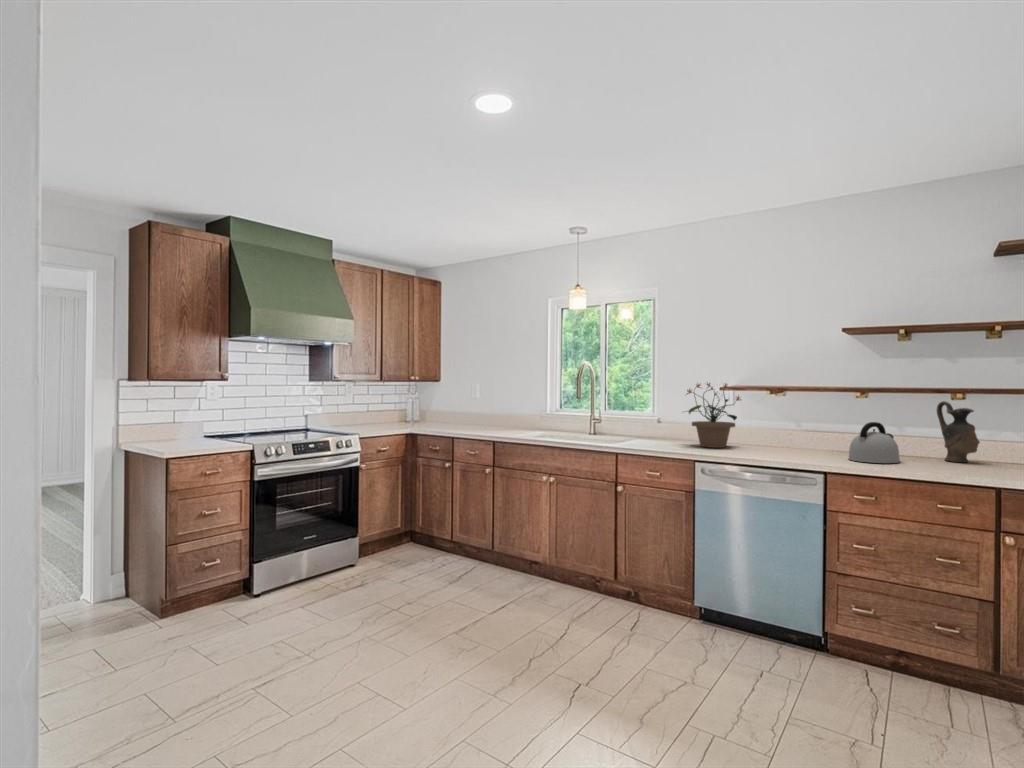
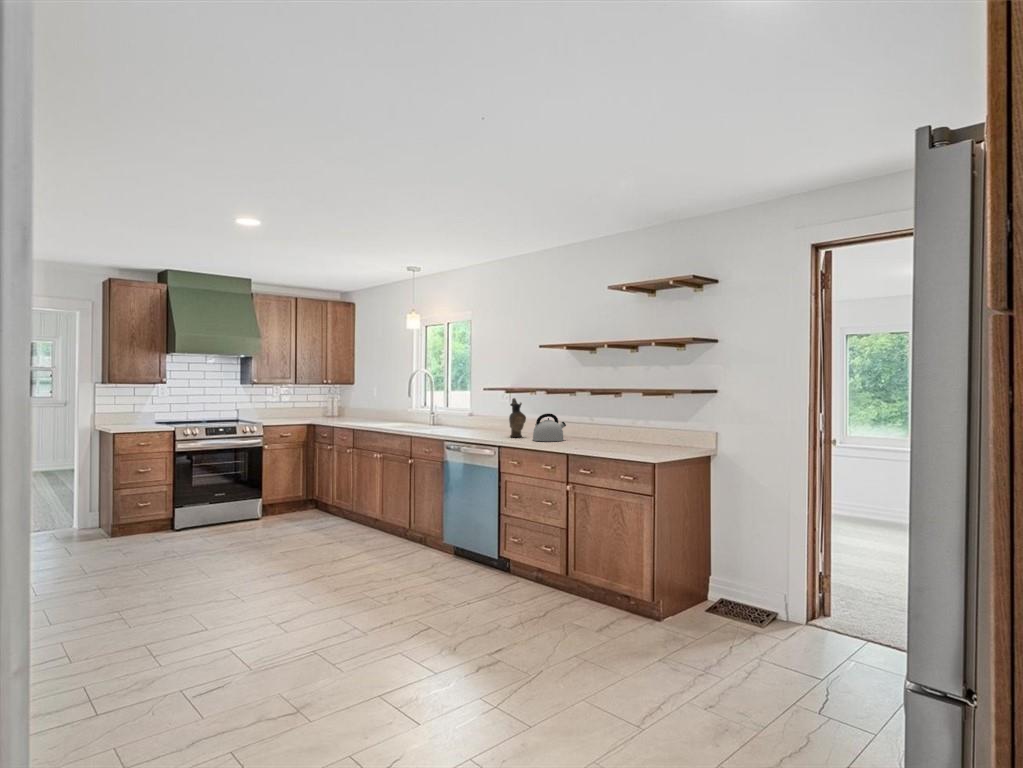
potted plant: present [687,383,741,448] -> none [461,385,500,433]
ceramic pitcher: present [937,401,980,462] -> present [509,398,526,437]

